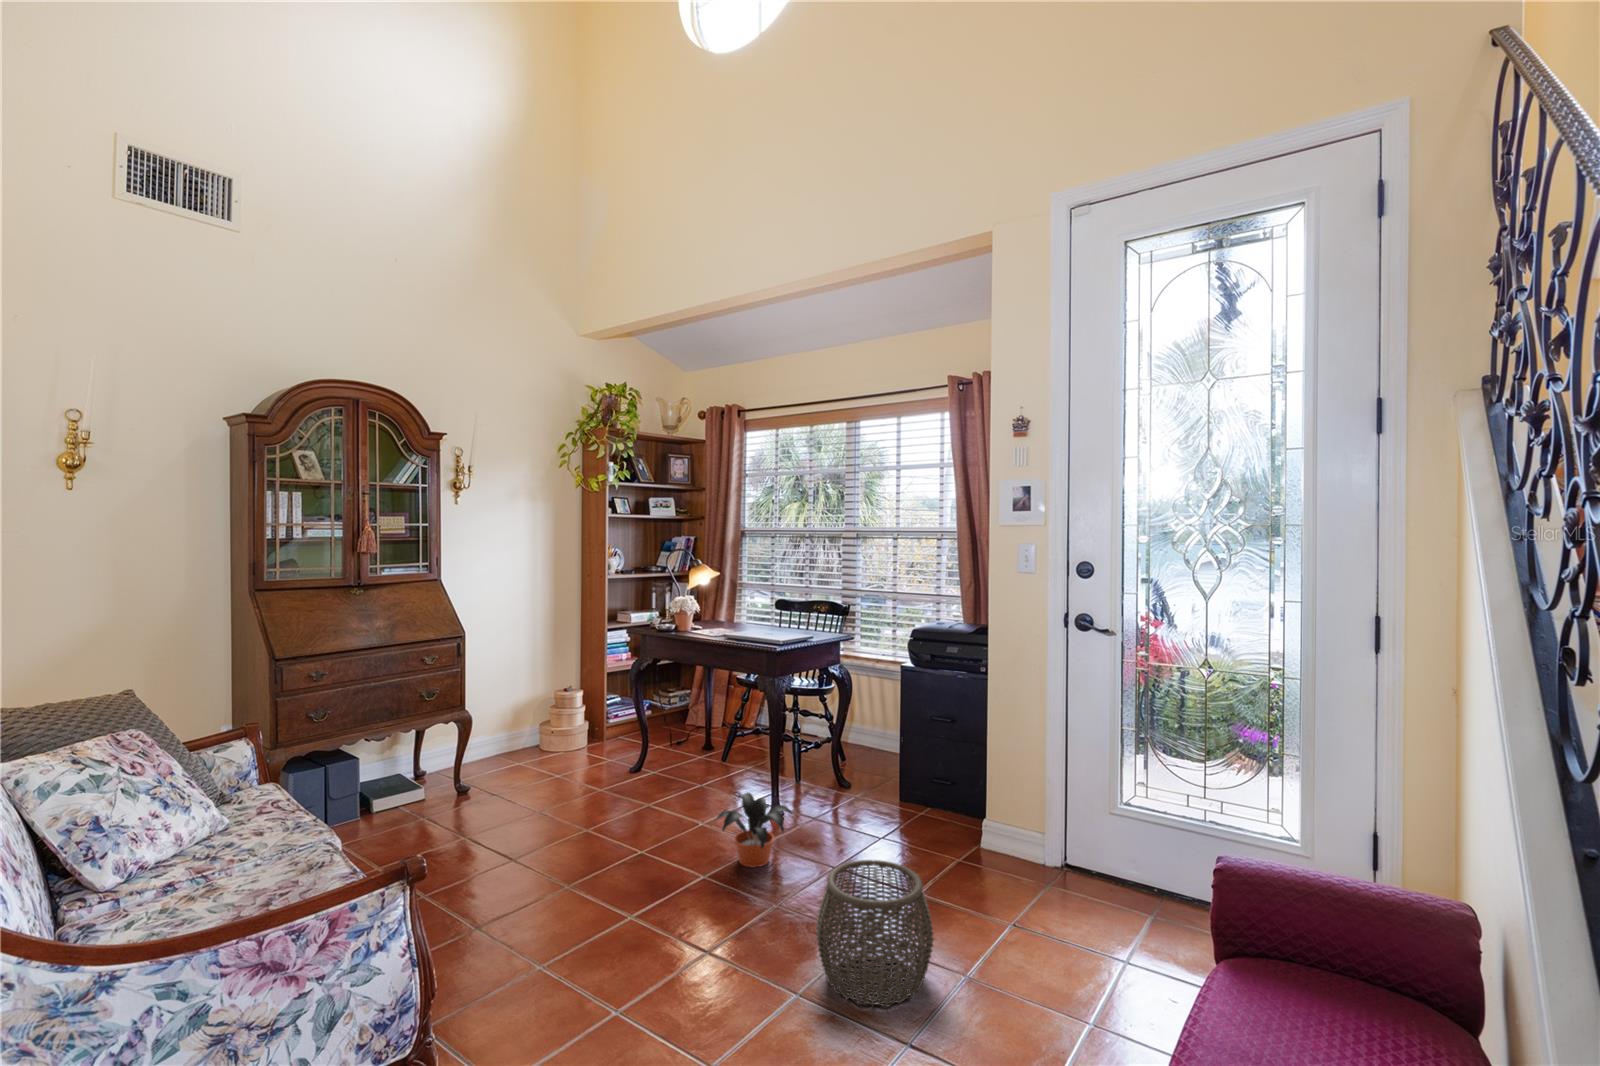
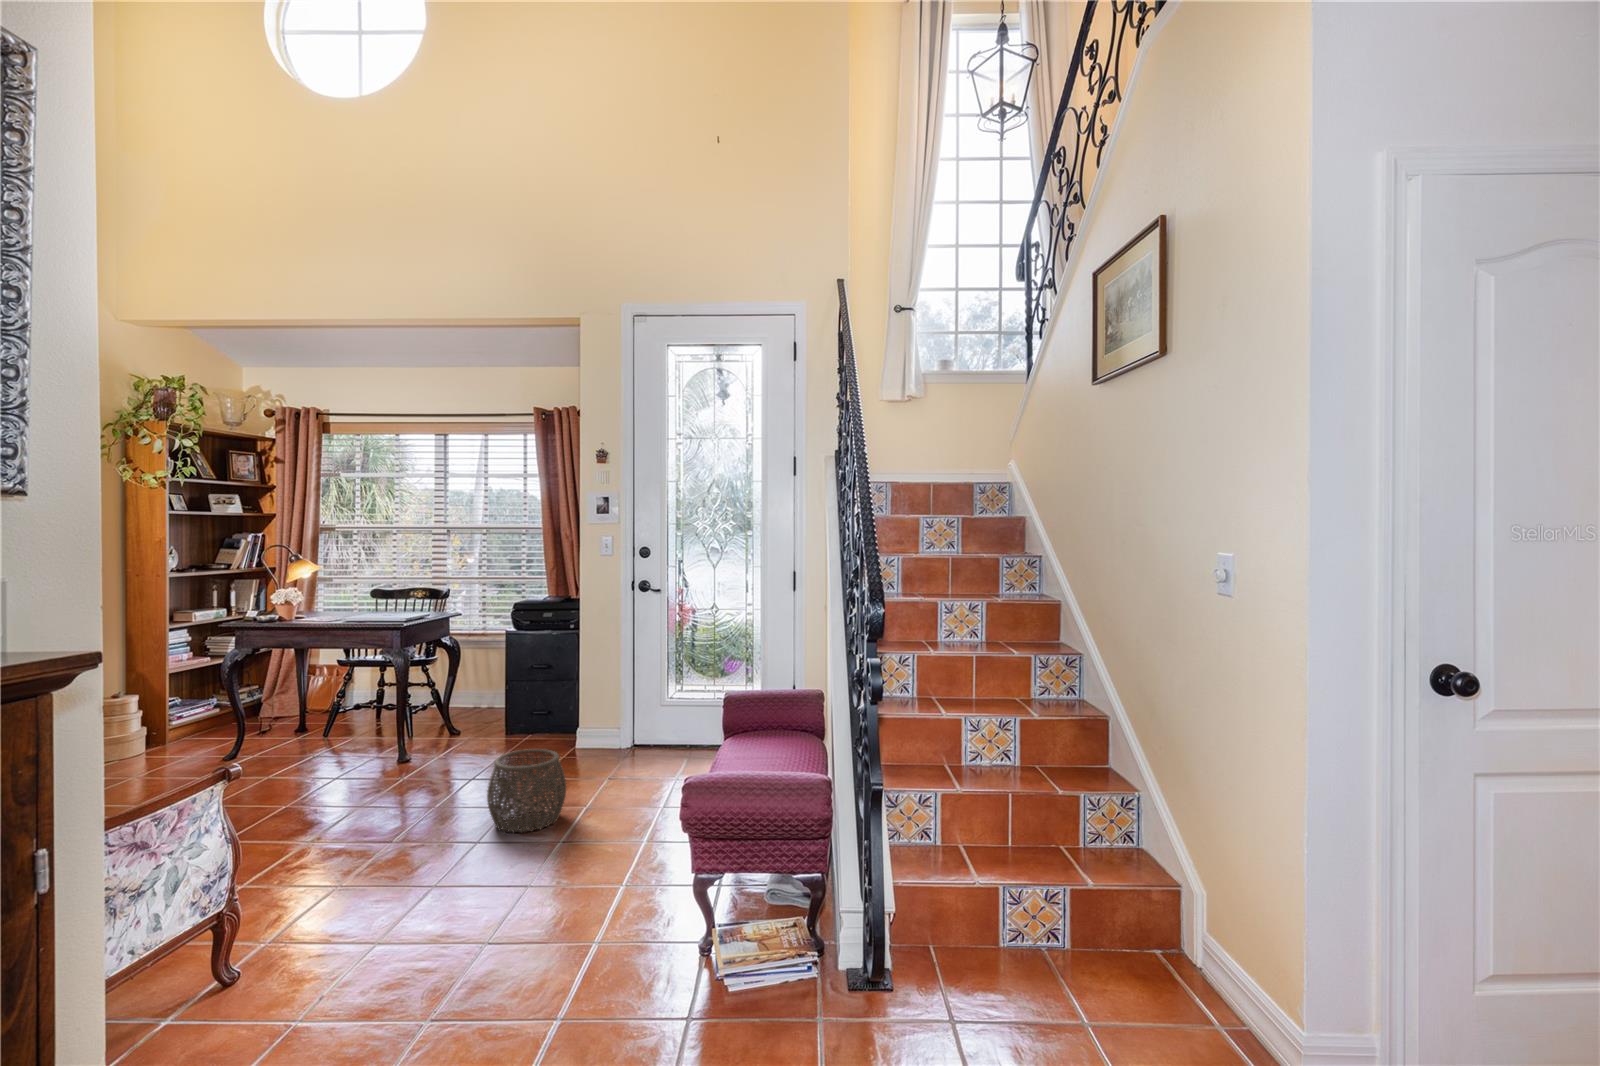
potted plant: present [717,792,792,867] -> none [366,740,435,794]

